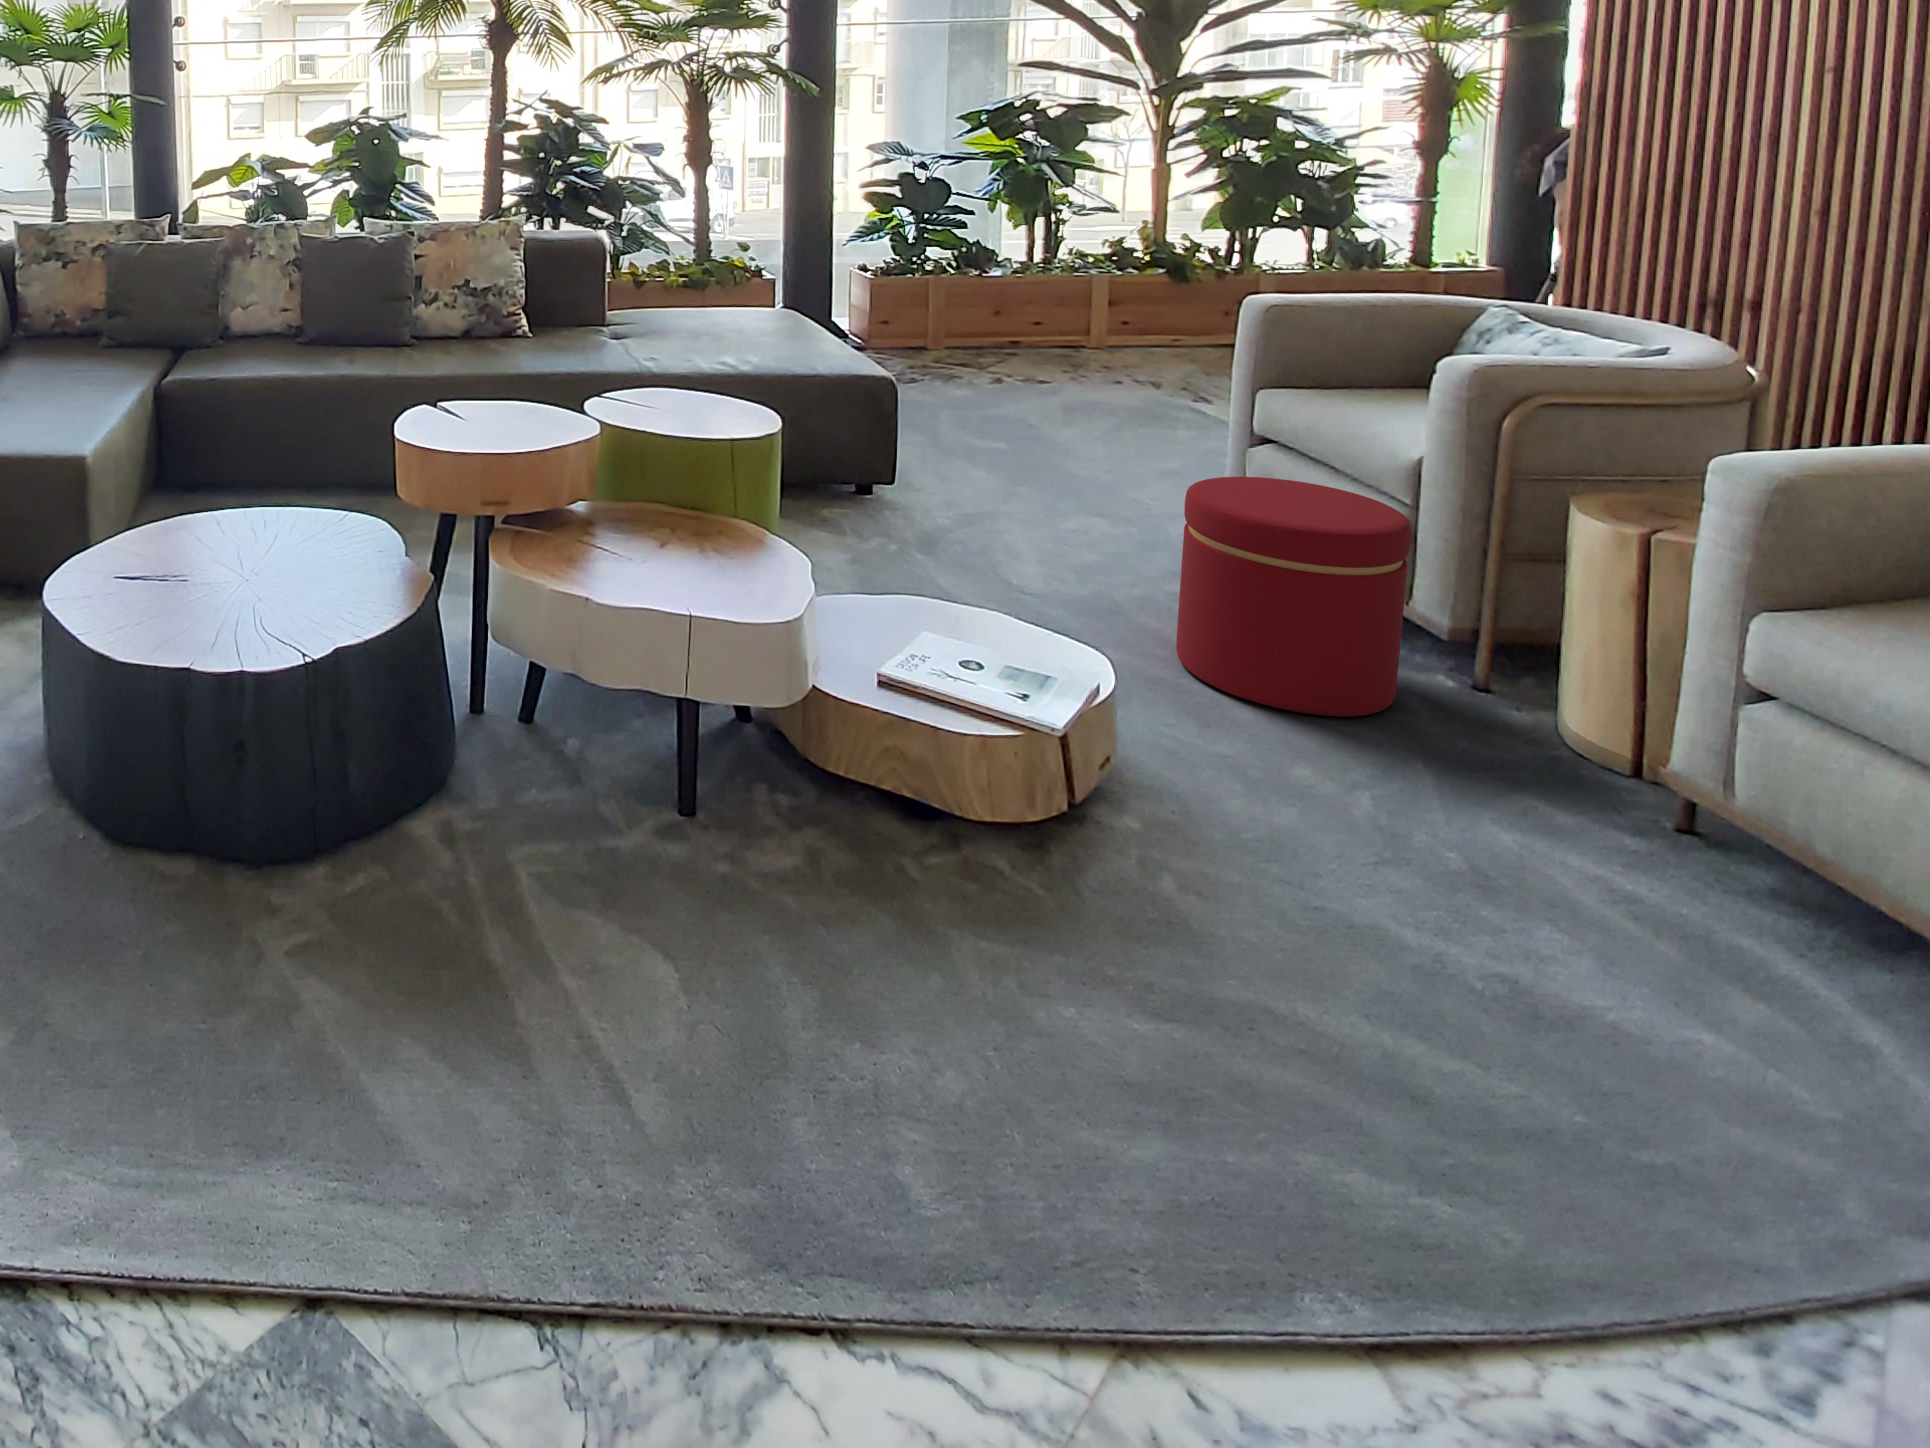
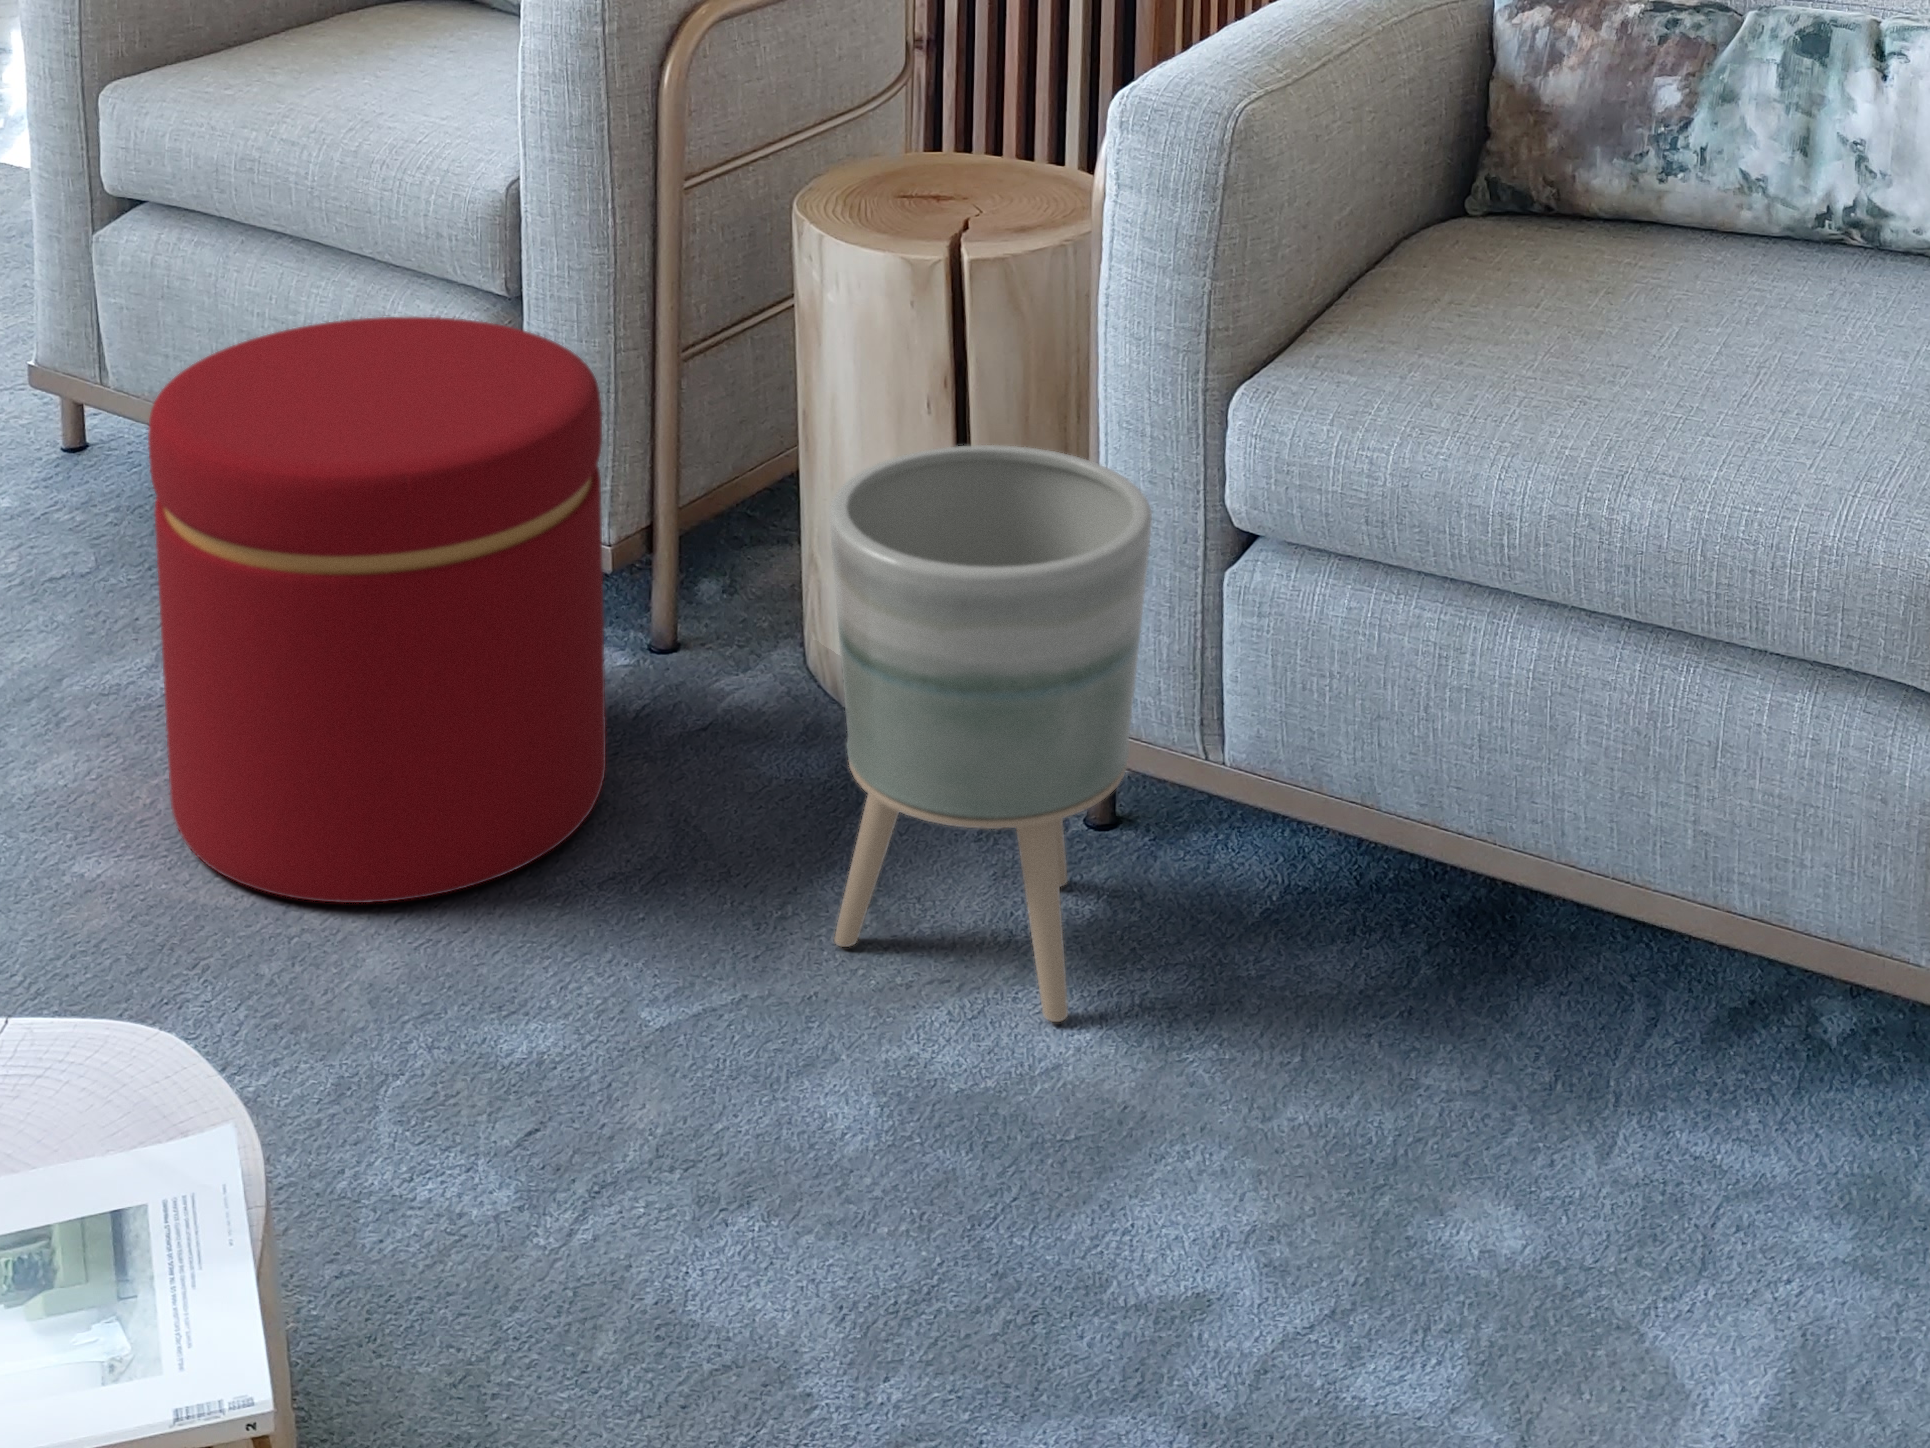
planter: none [1458,586,1676,865] -> present [829,445,1152,1022]

